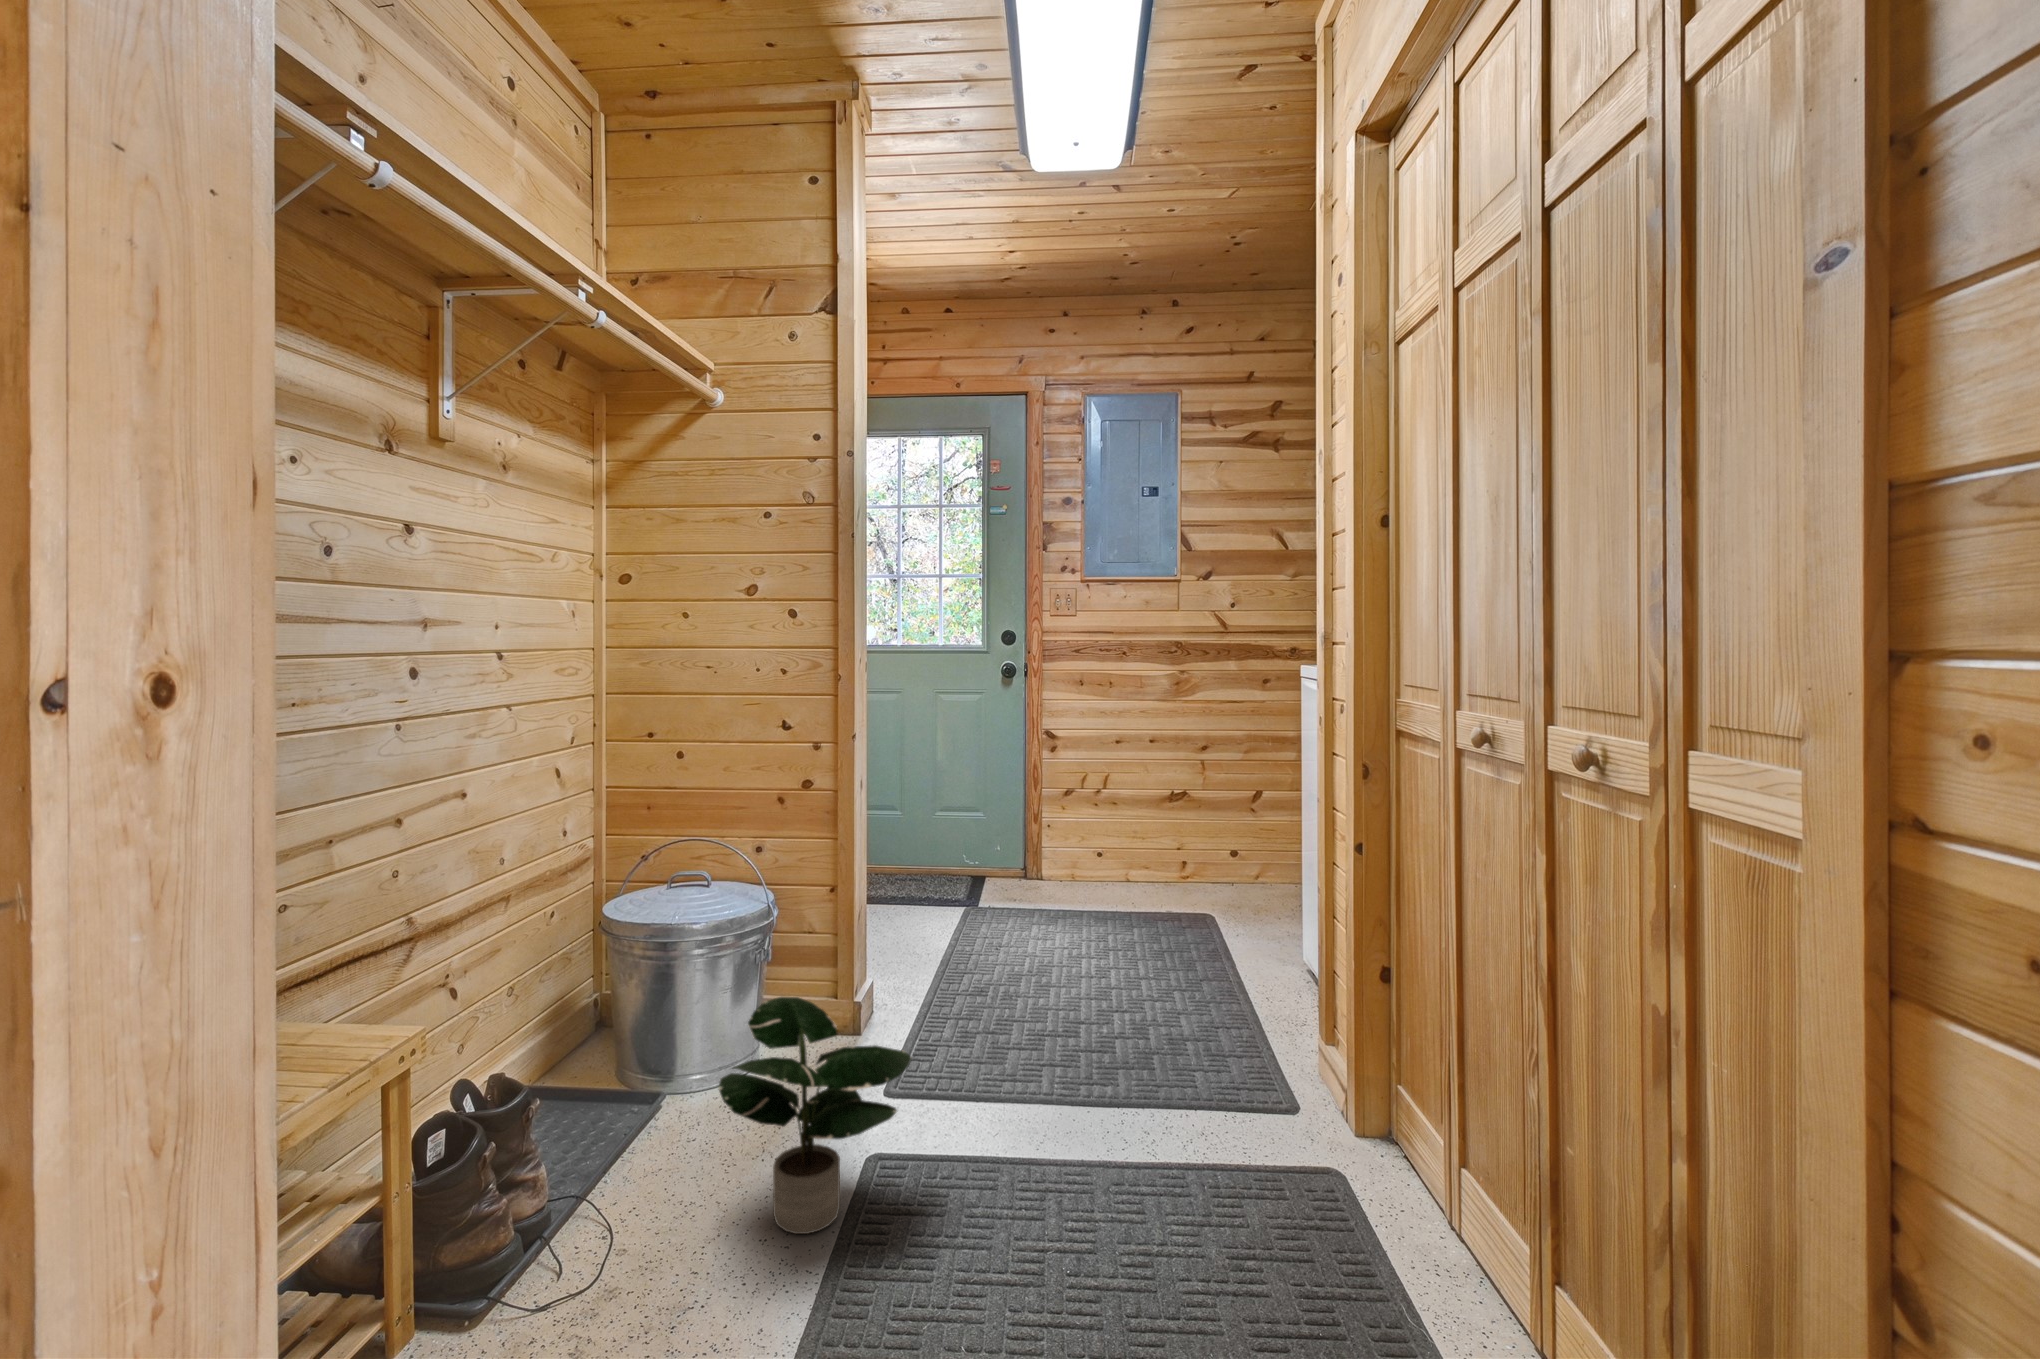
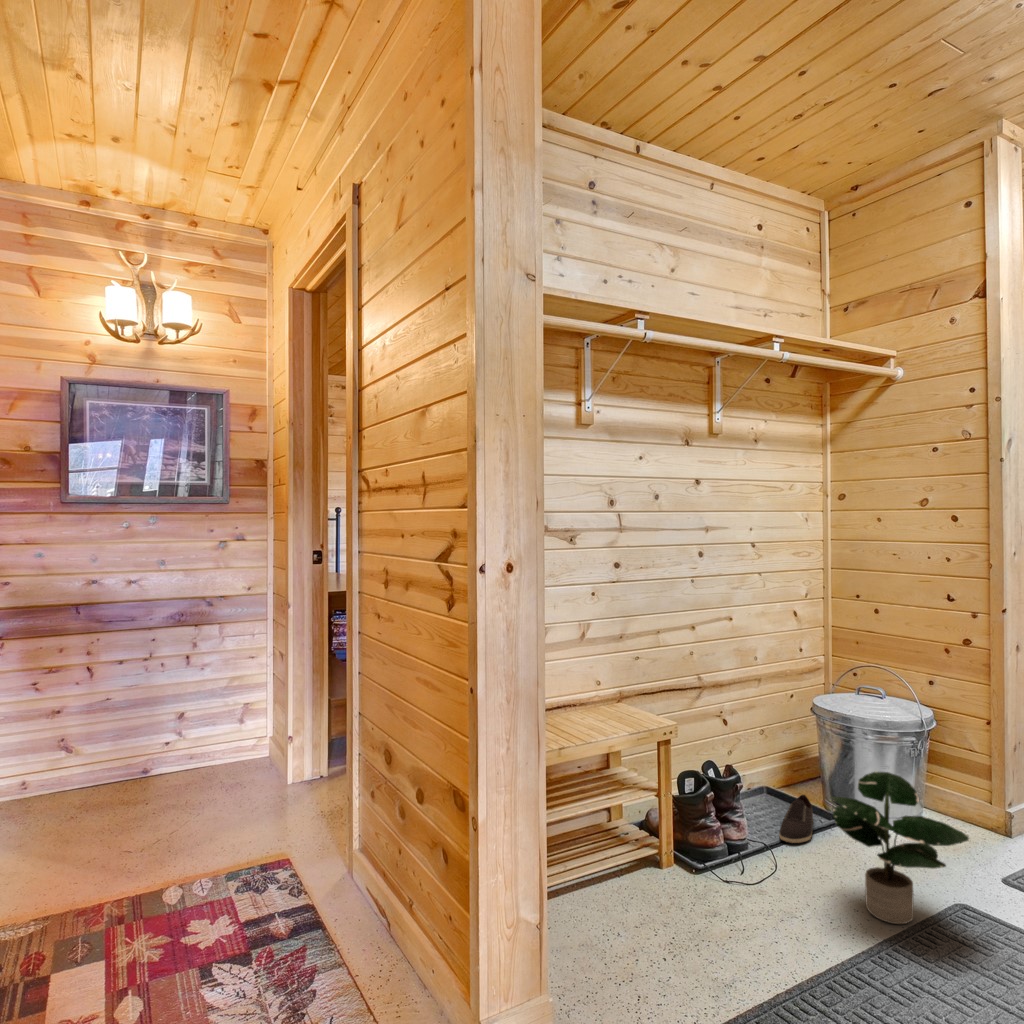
shoe: none [584,1080,636,1176] -> present [779,795,813,843]

